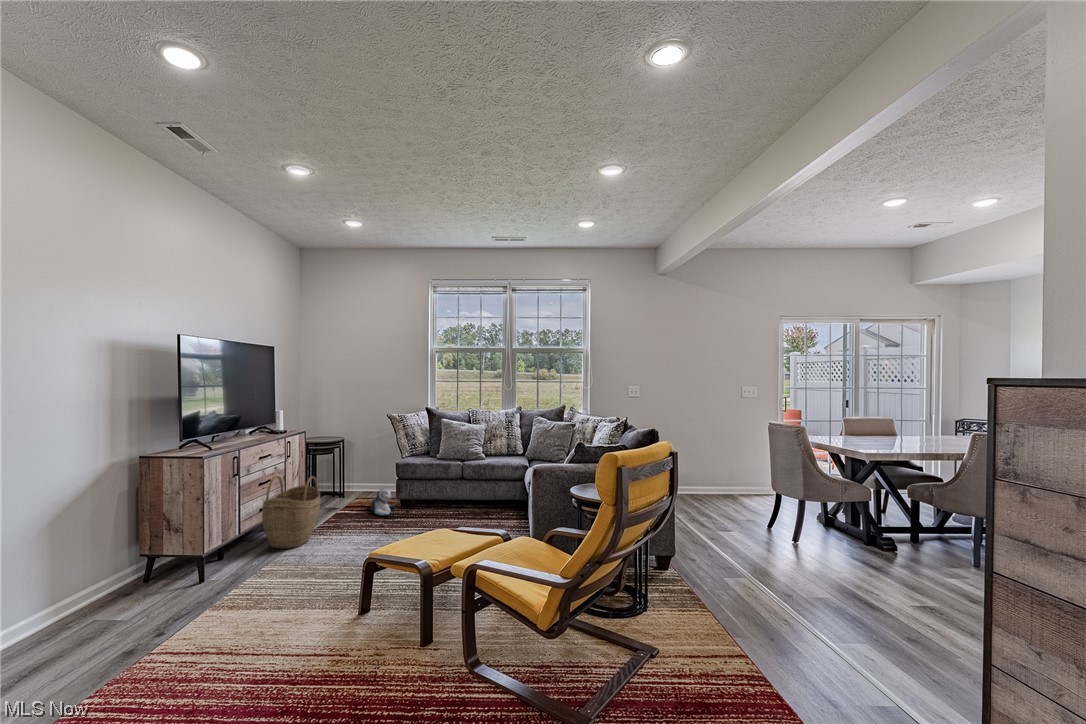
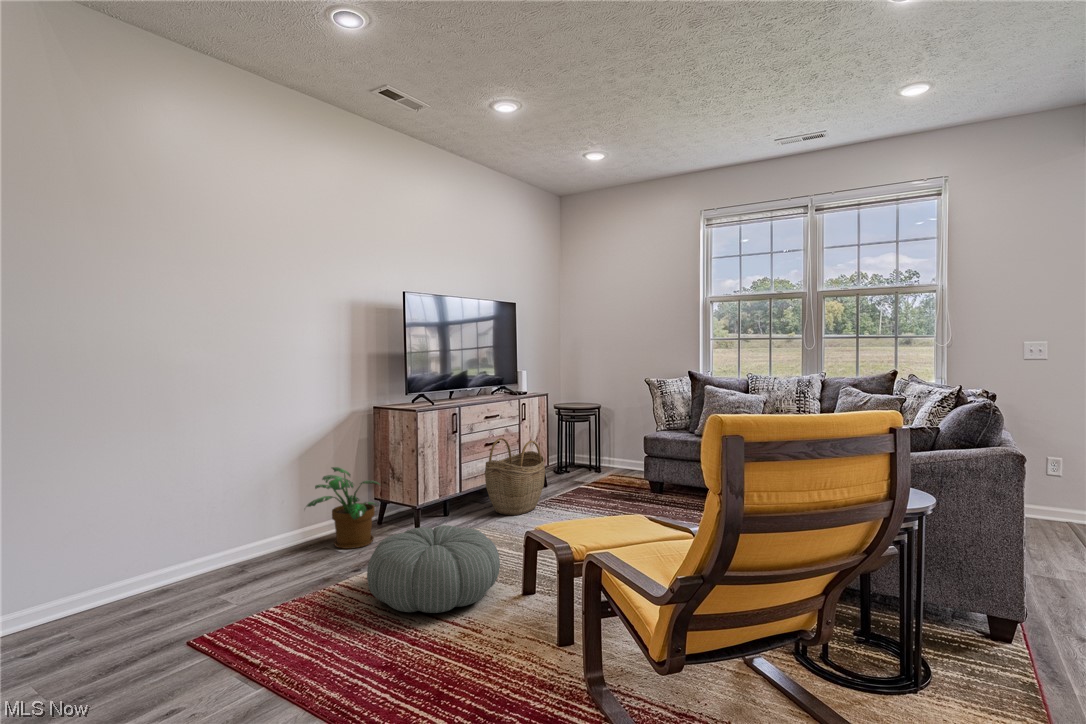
plush toy: present [370,488,394,516] -> none [615,464,643,497]
potted plant: none [54,528,169,619] -> present [306,467,380,549]
pouf: none [203,567,341,661] -> present [367,525,500,613]

